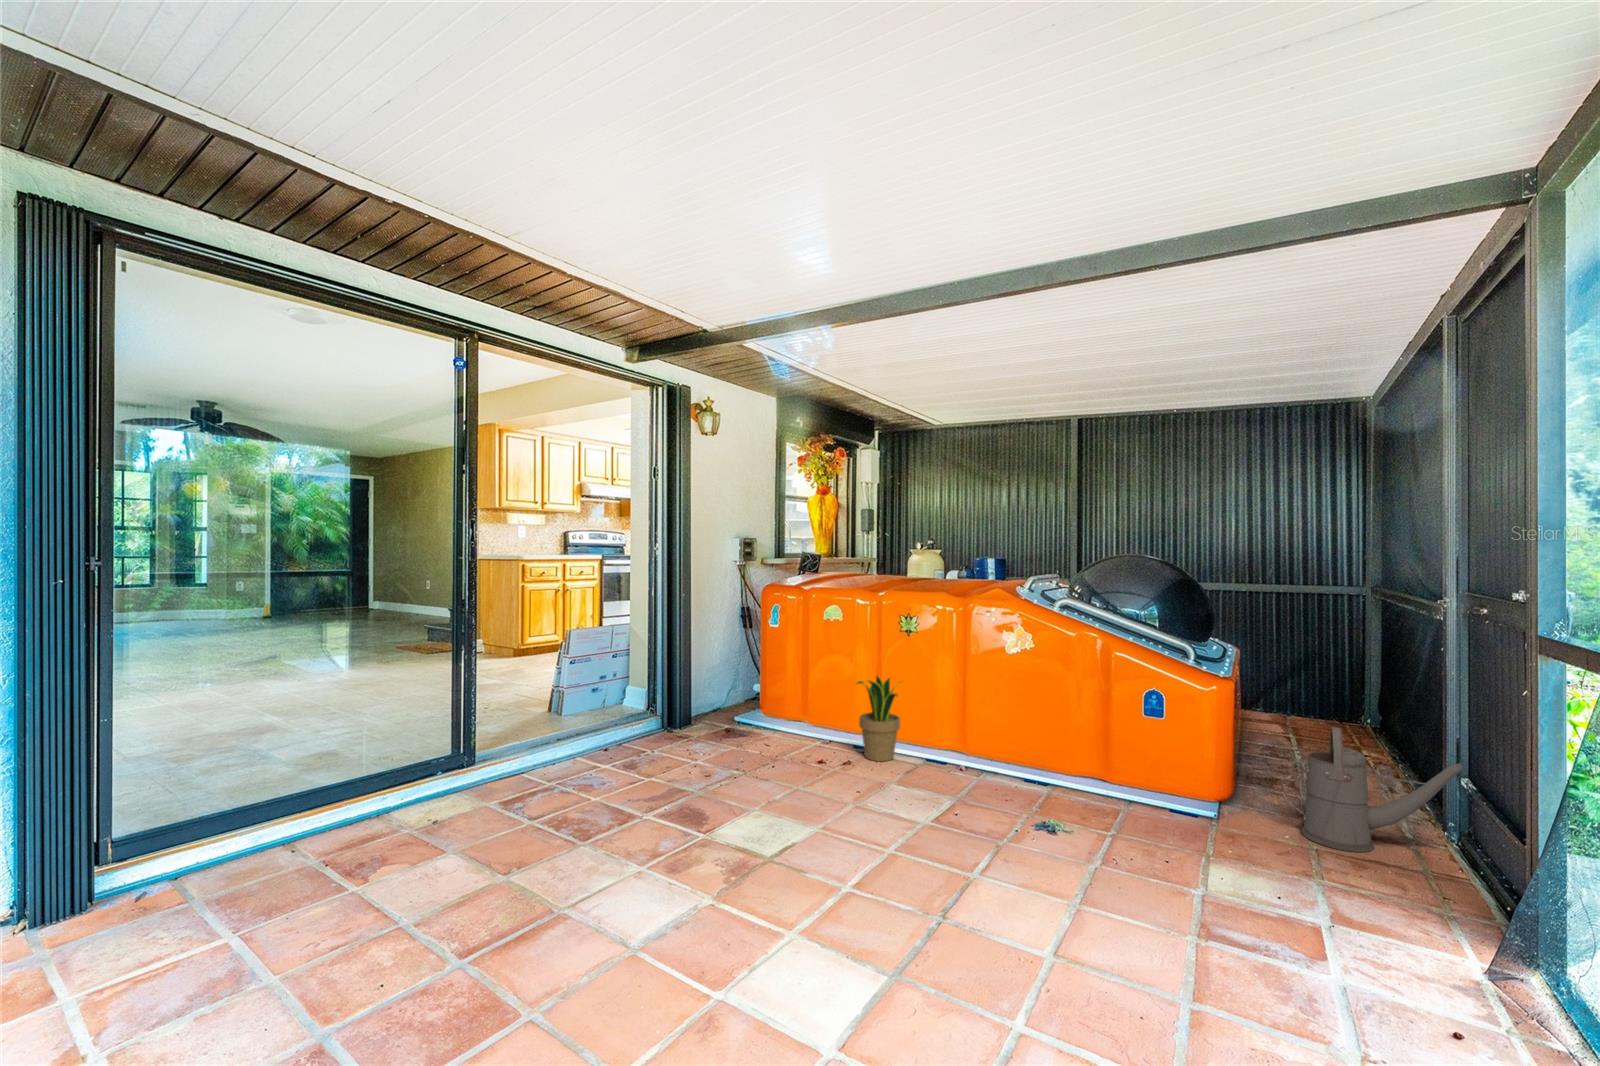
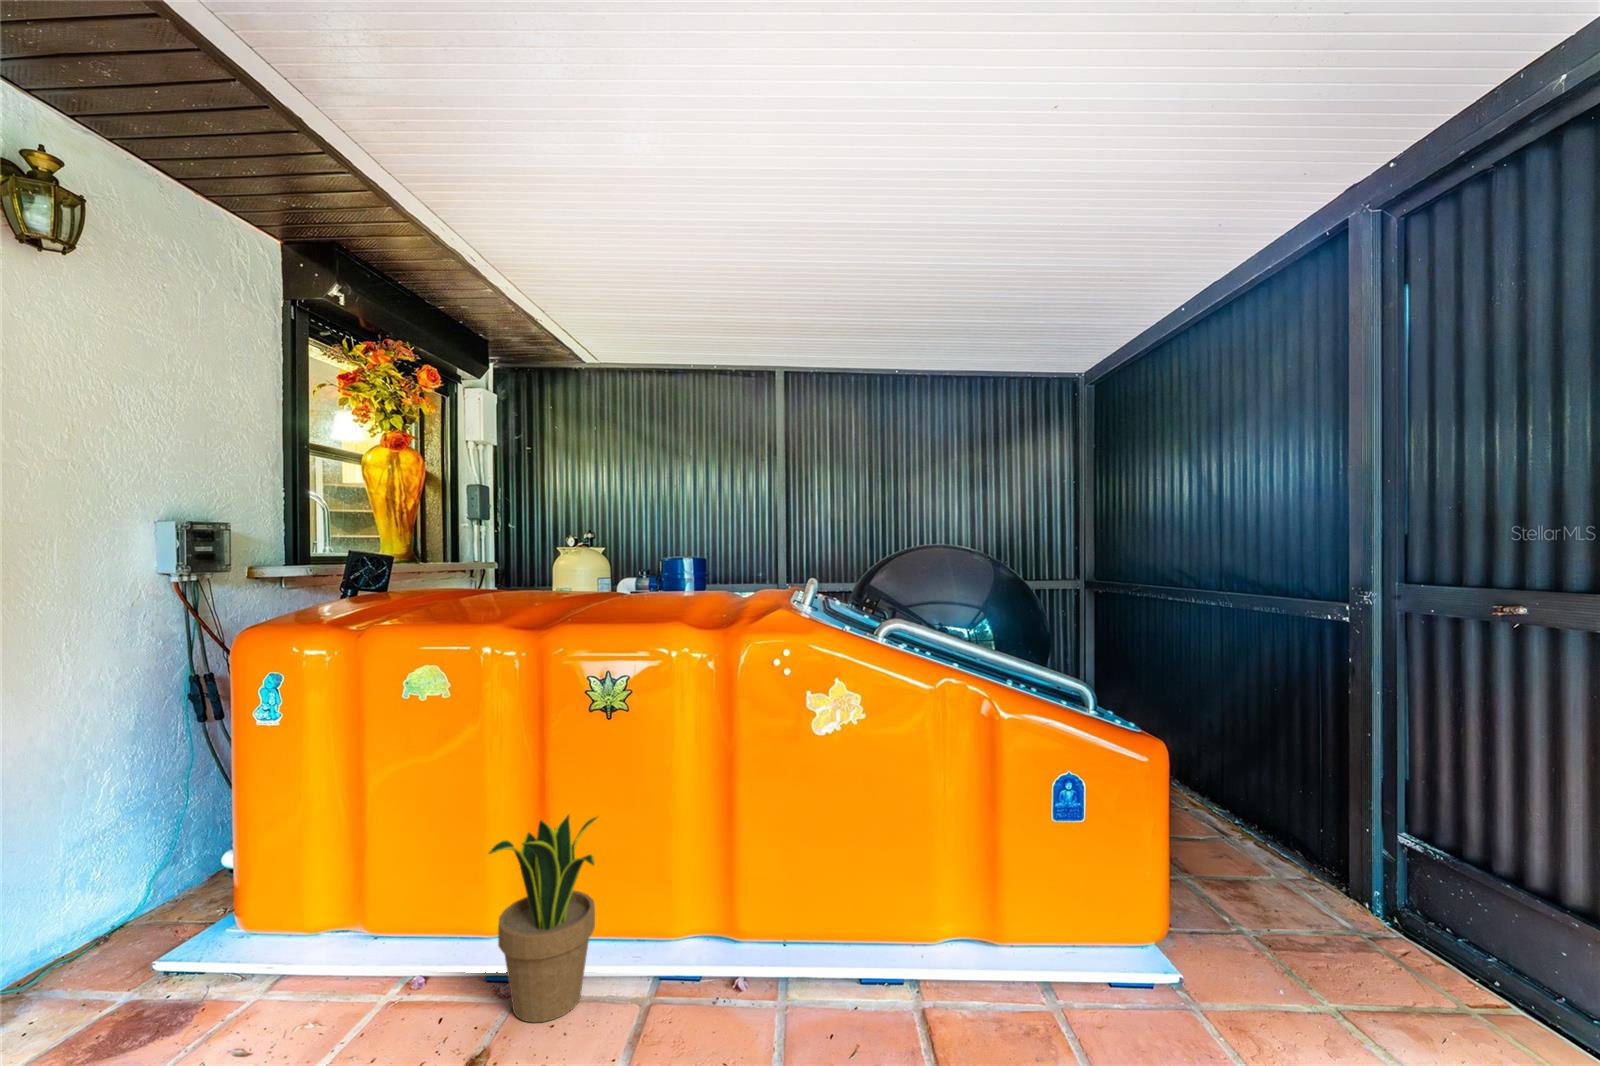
watering can: present [1281,727,1462,852] -> none [1265,802,1493,1010]

